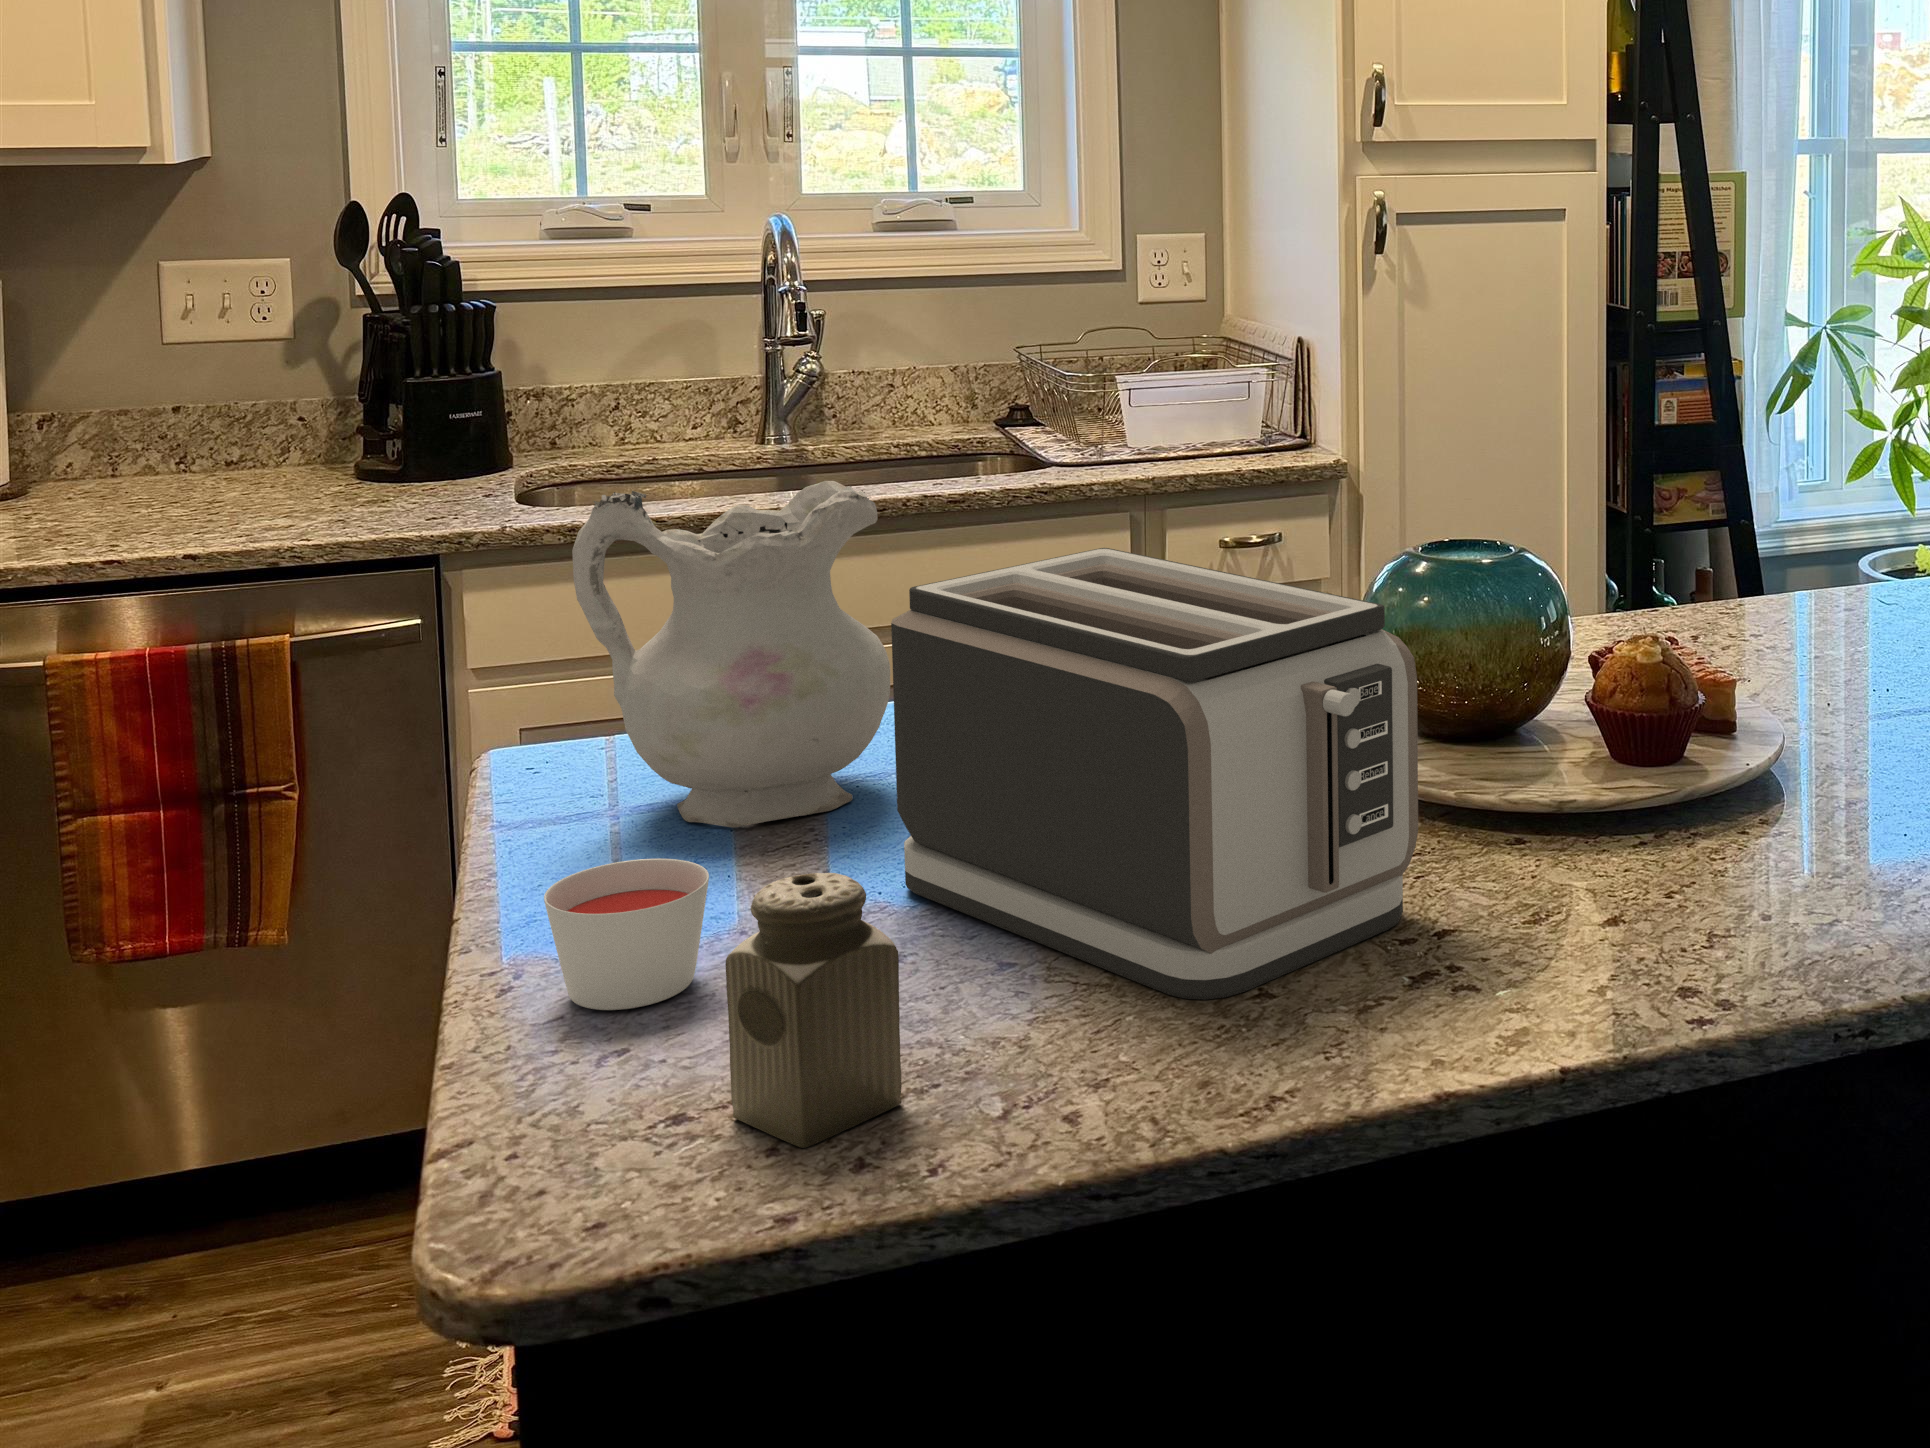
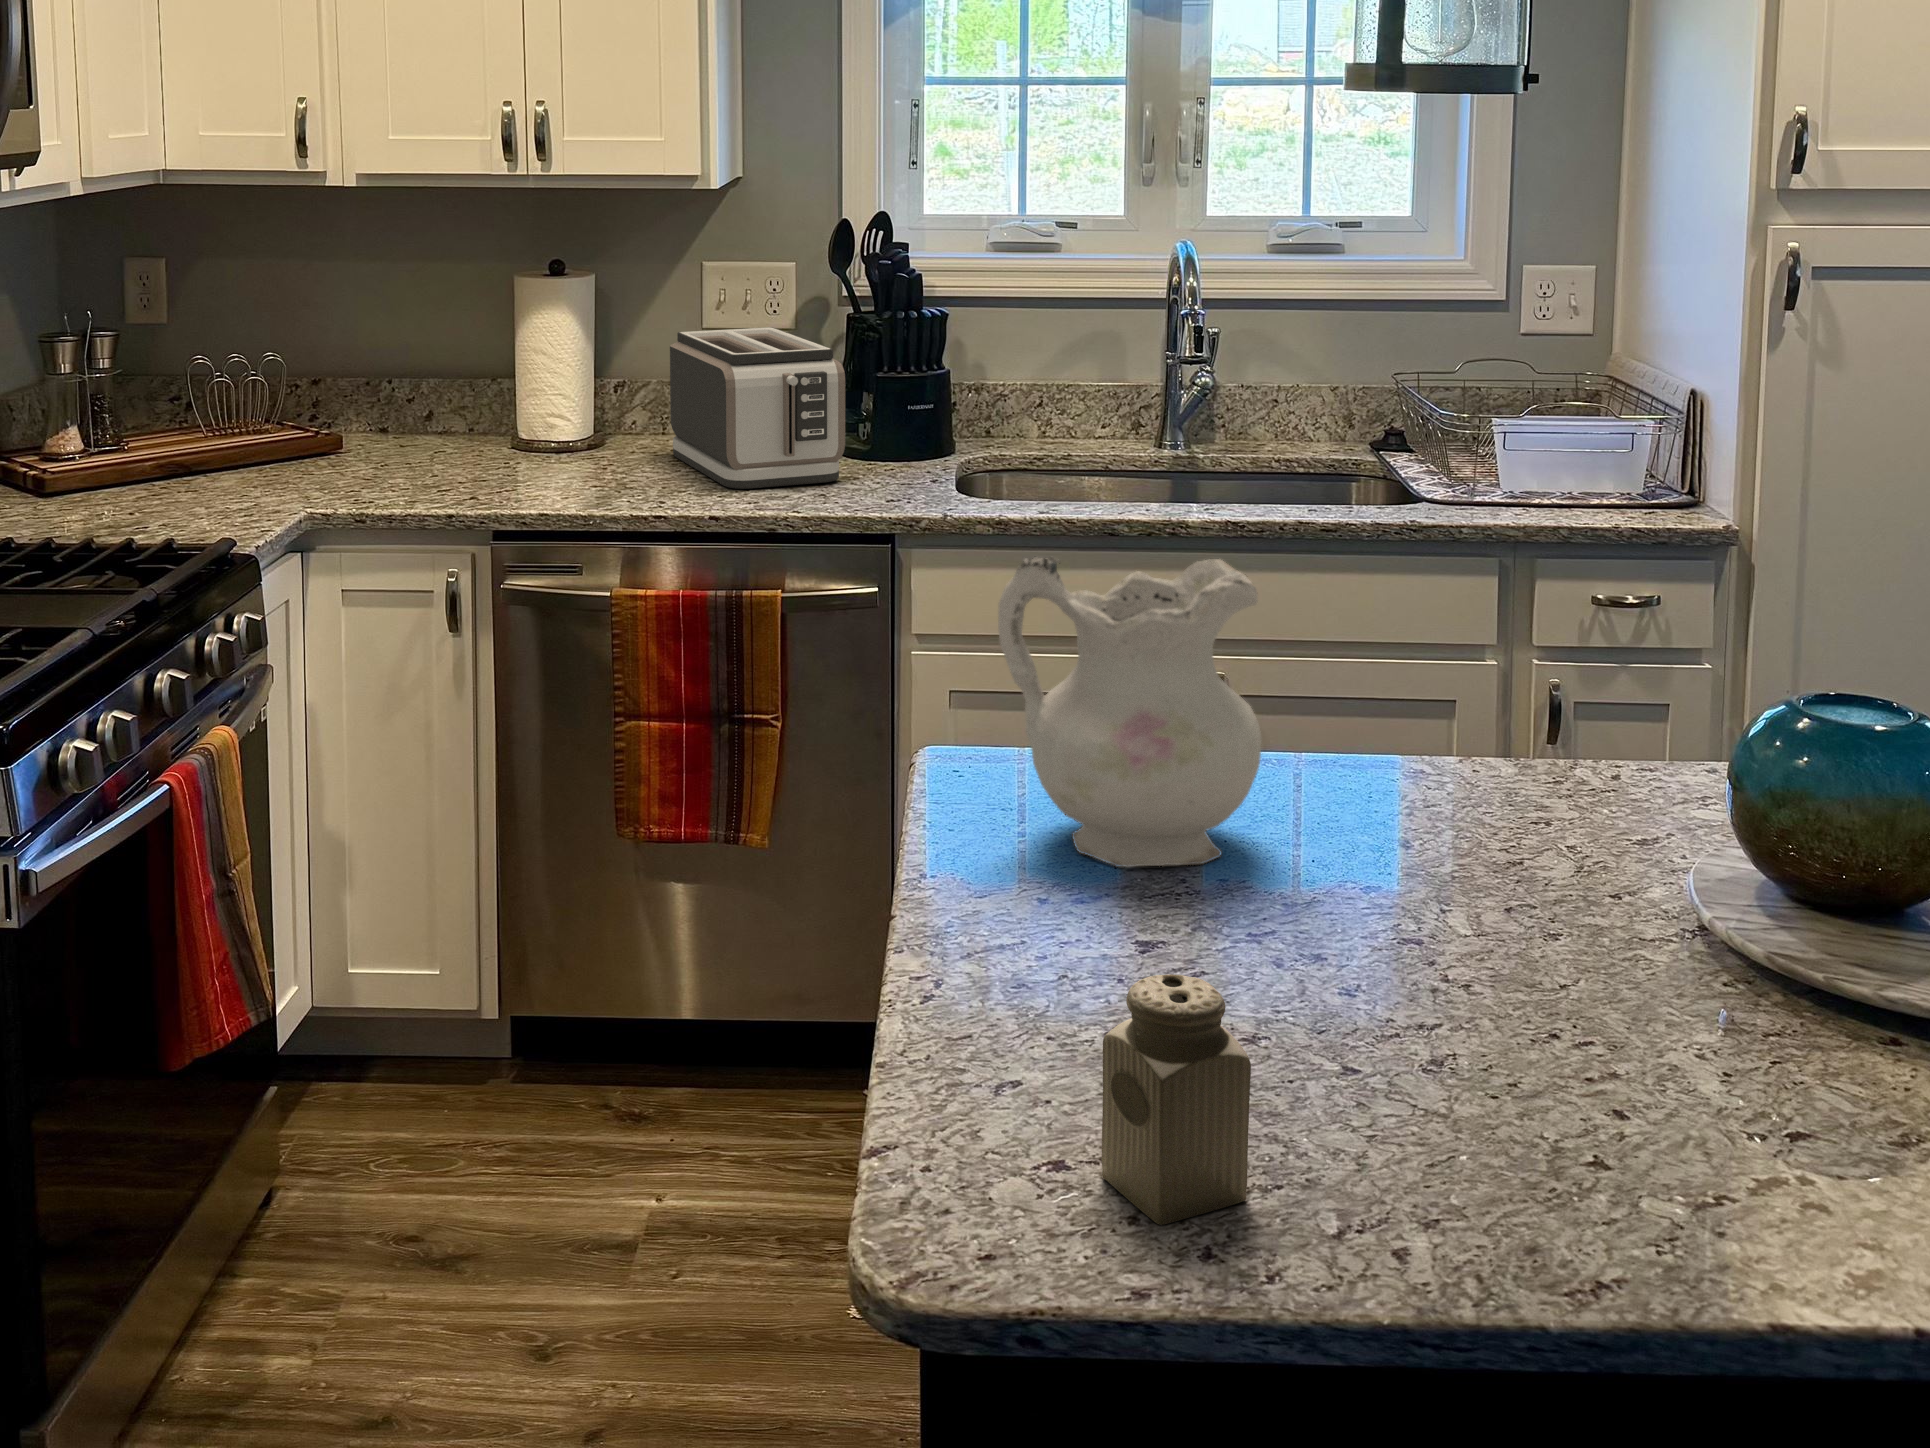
toaster: present [891,548,1418,1000] -> present [670,327,845,489]
candle: present [544,859,709,1010] -> none [961,905,1094,1041]

